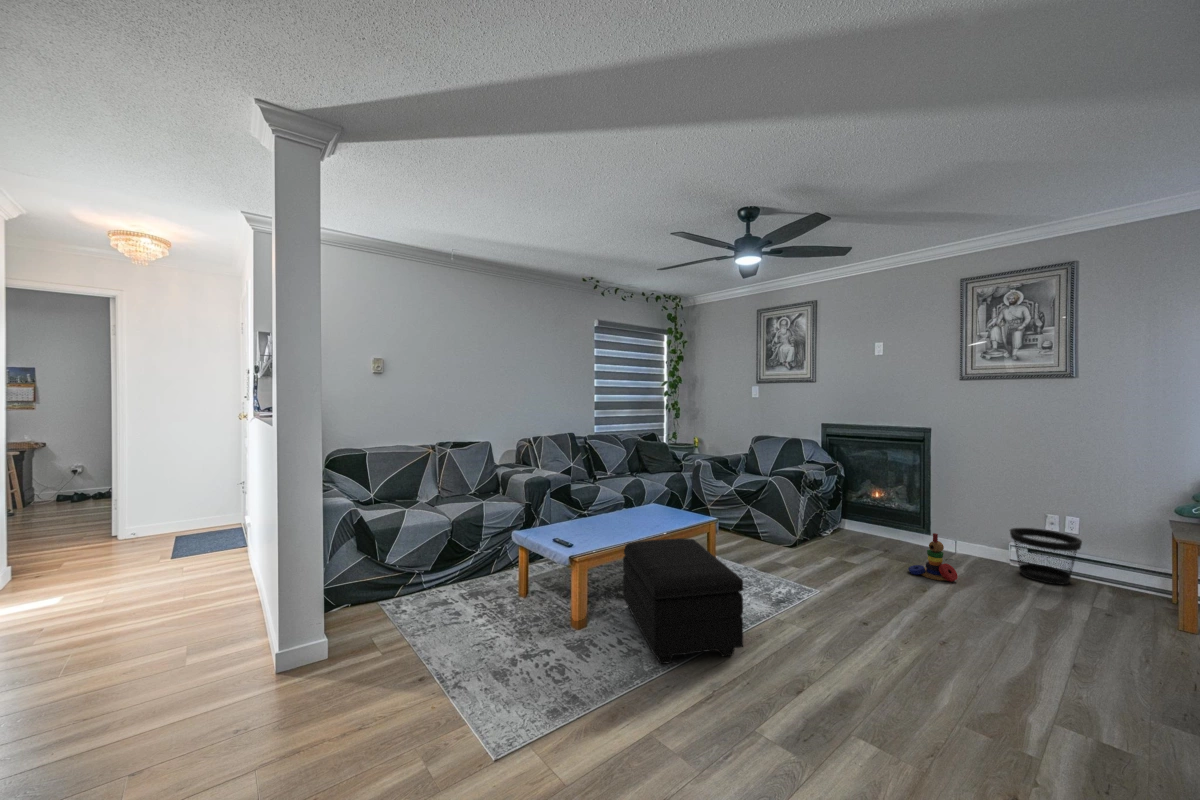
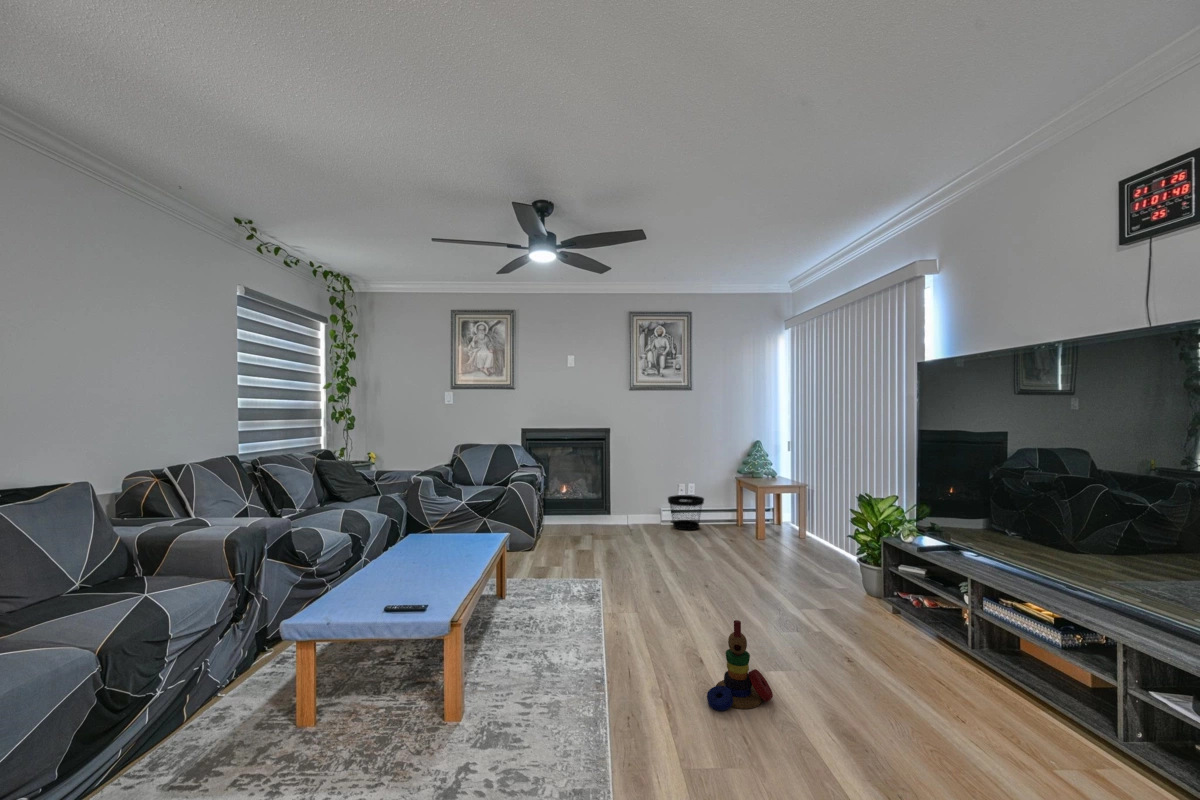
stacking toy: present [908,533,958,582] -> present [707,620,773,711]
footstool: present [623,538,743,664] -> none [502,549,658,677]

